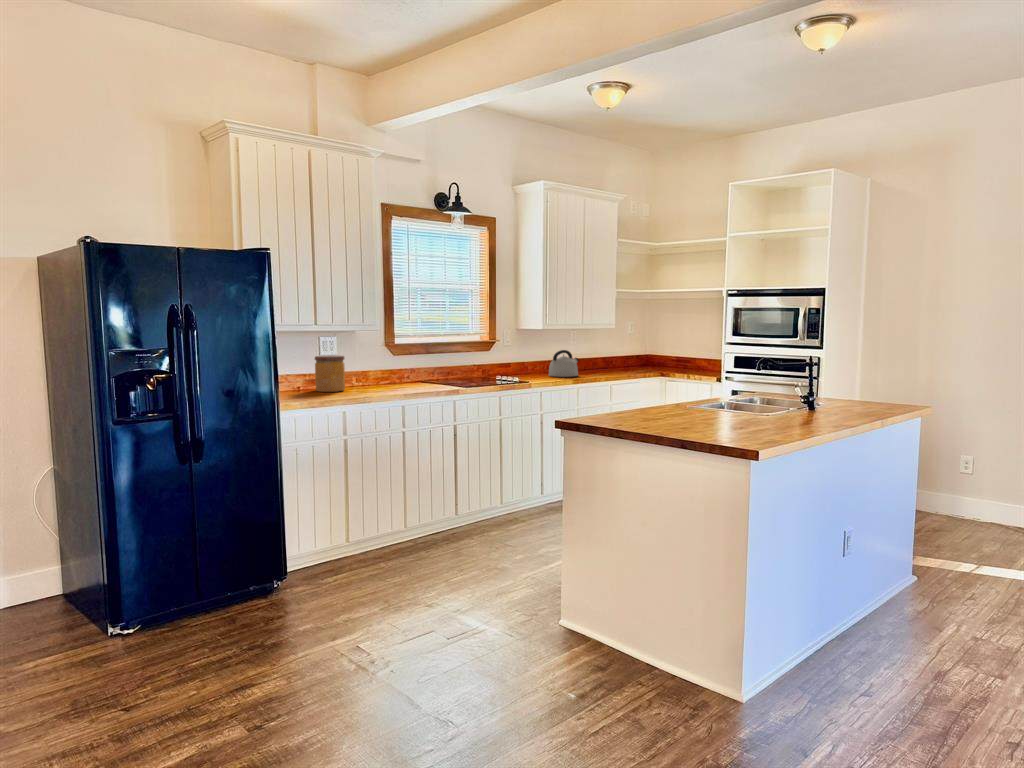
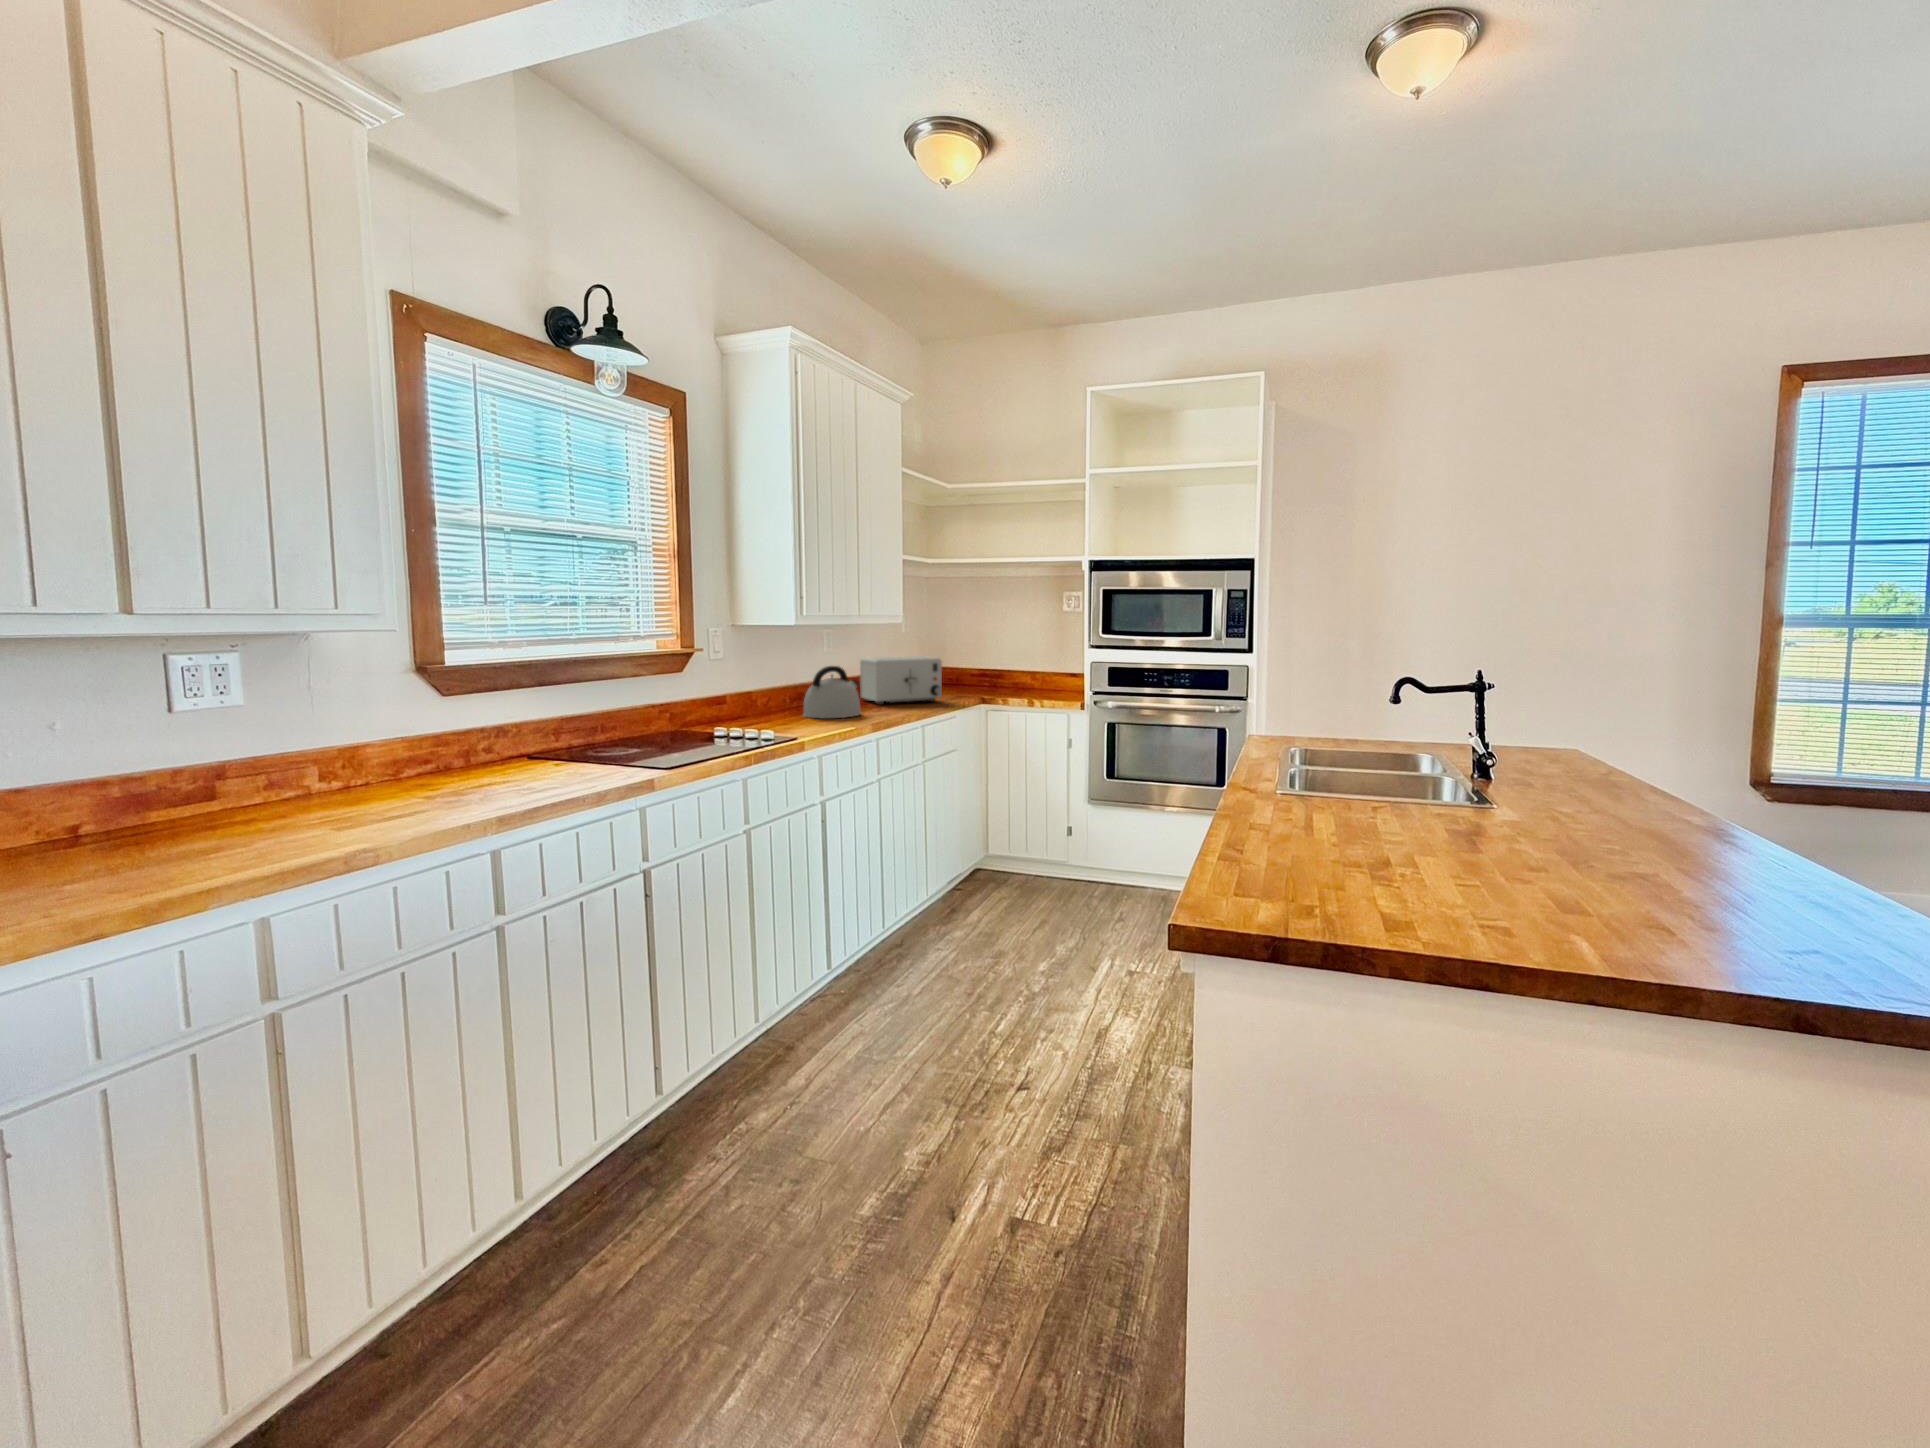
toaster: none [588,347,633,373] -> present [860,656,942,705]
jar: present [315,355,345,392] -> none [141,712,275,835]

